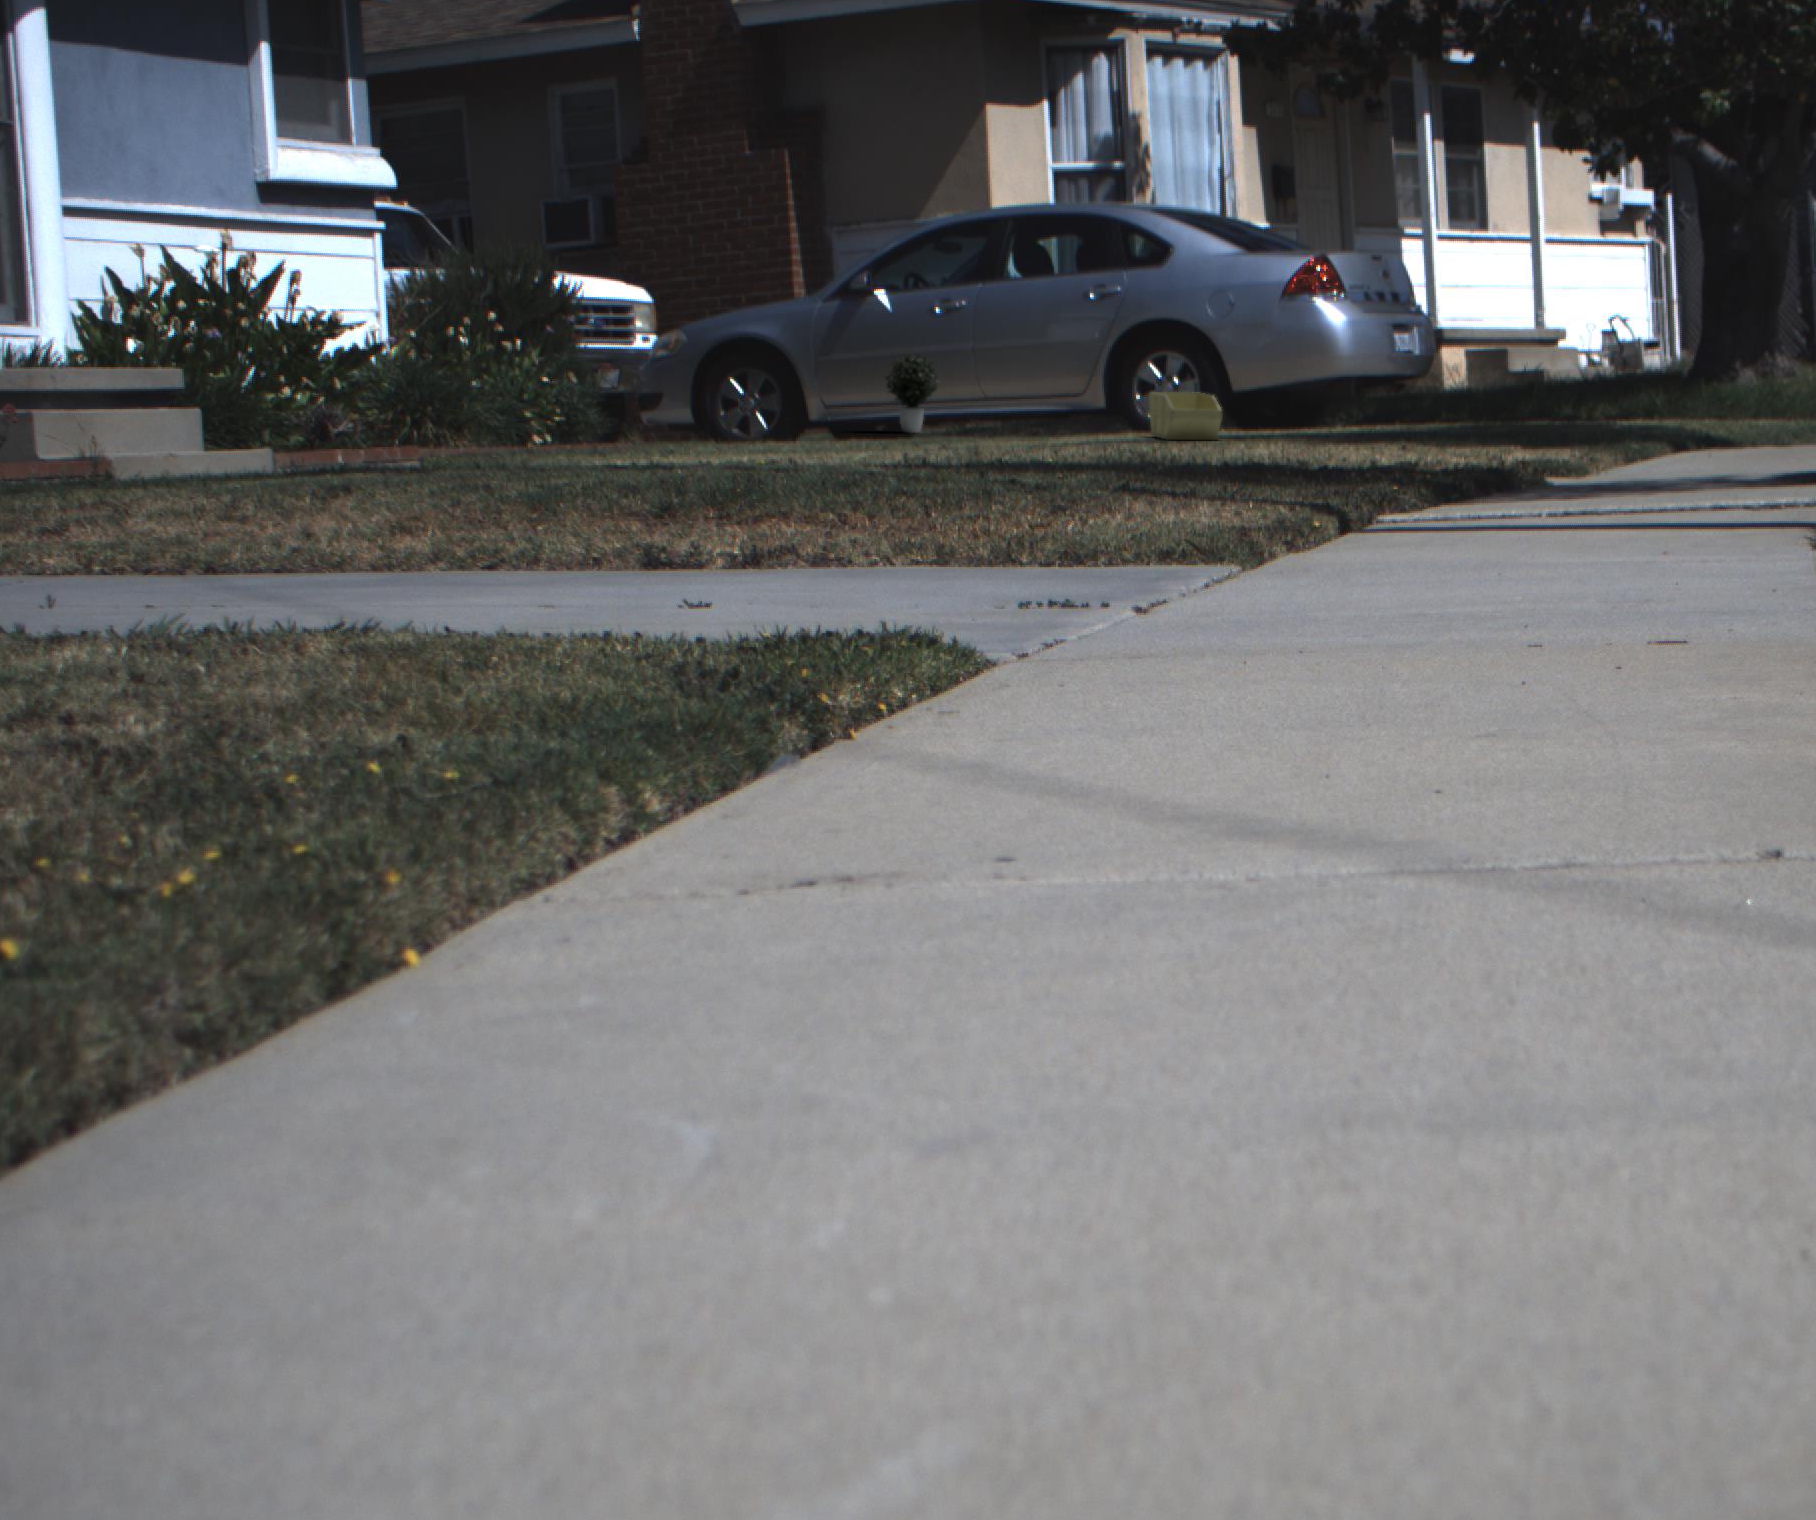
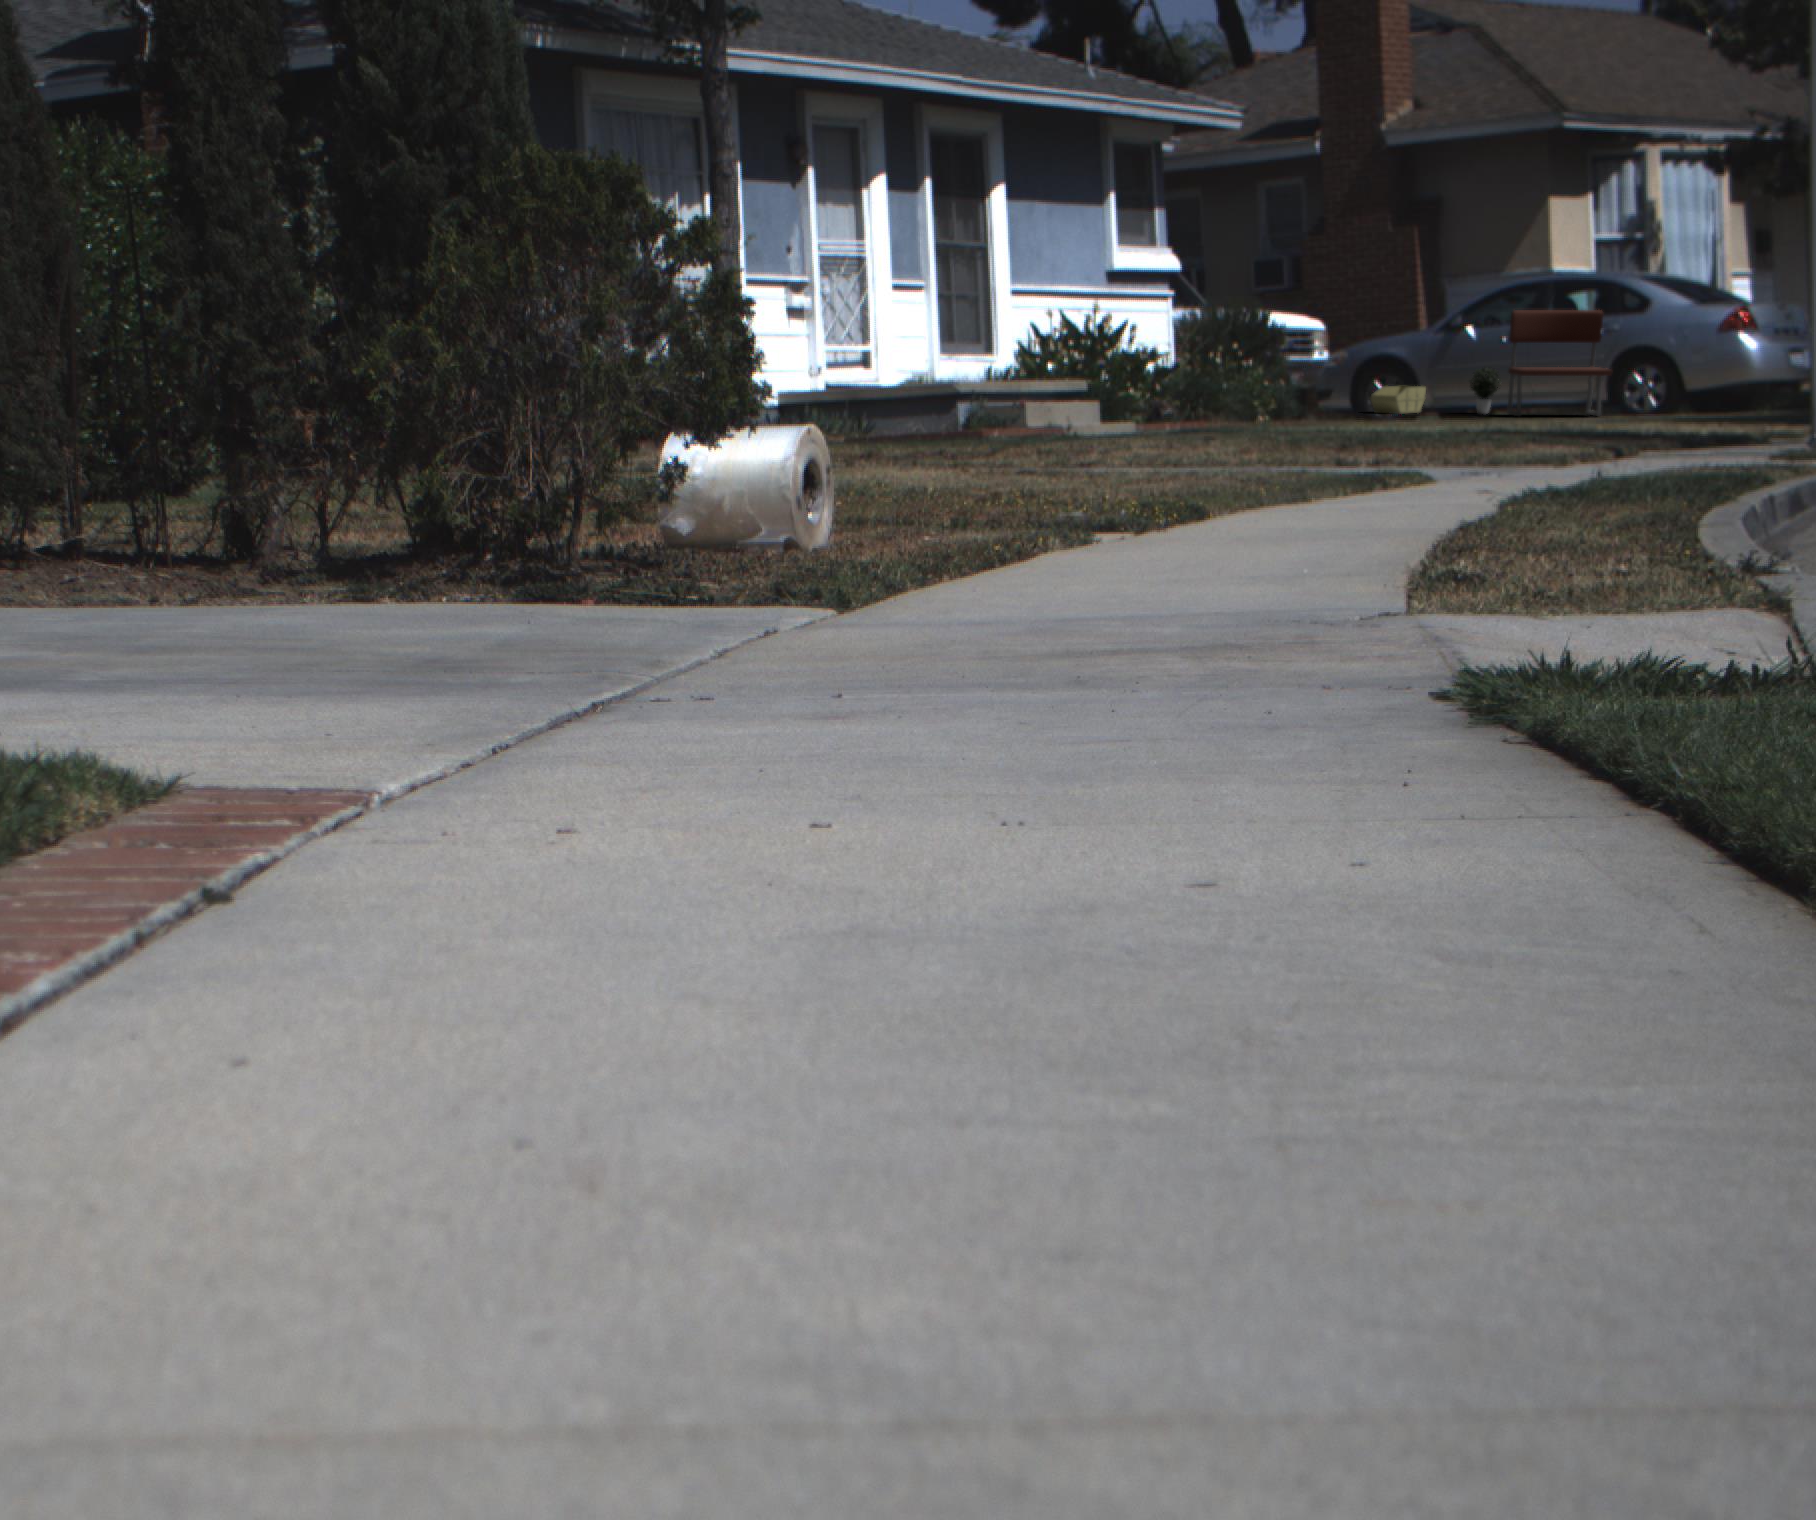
bench: none [947,259,1119,438] -> present [1506,310,1612,416]
storage bin: present [1148,392,1223,440] -> present [1370,386,1426,414]

